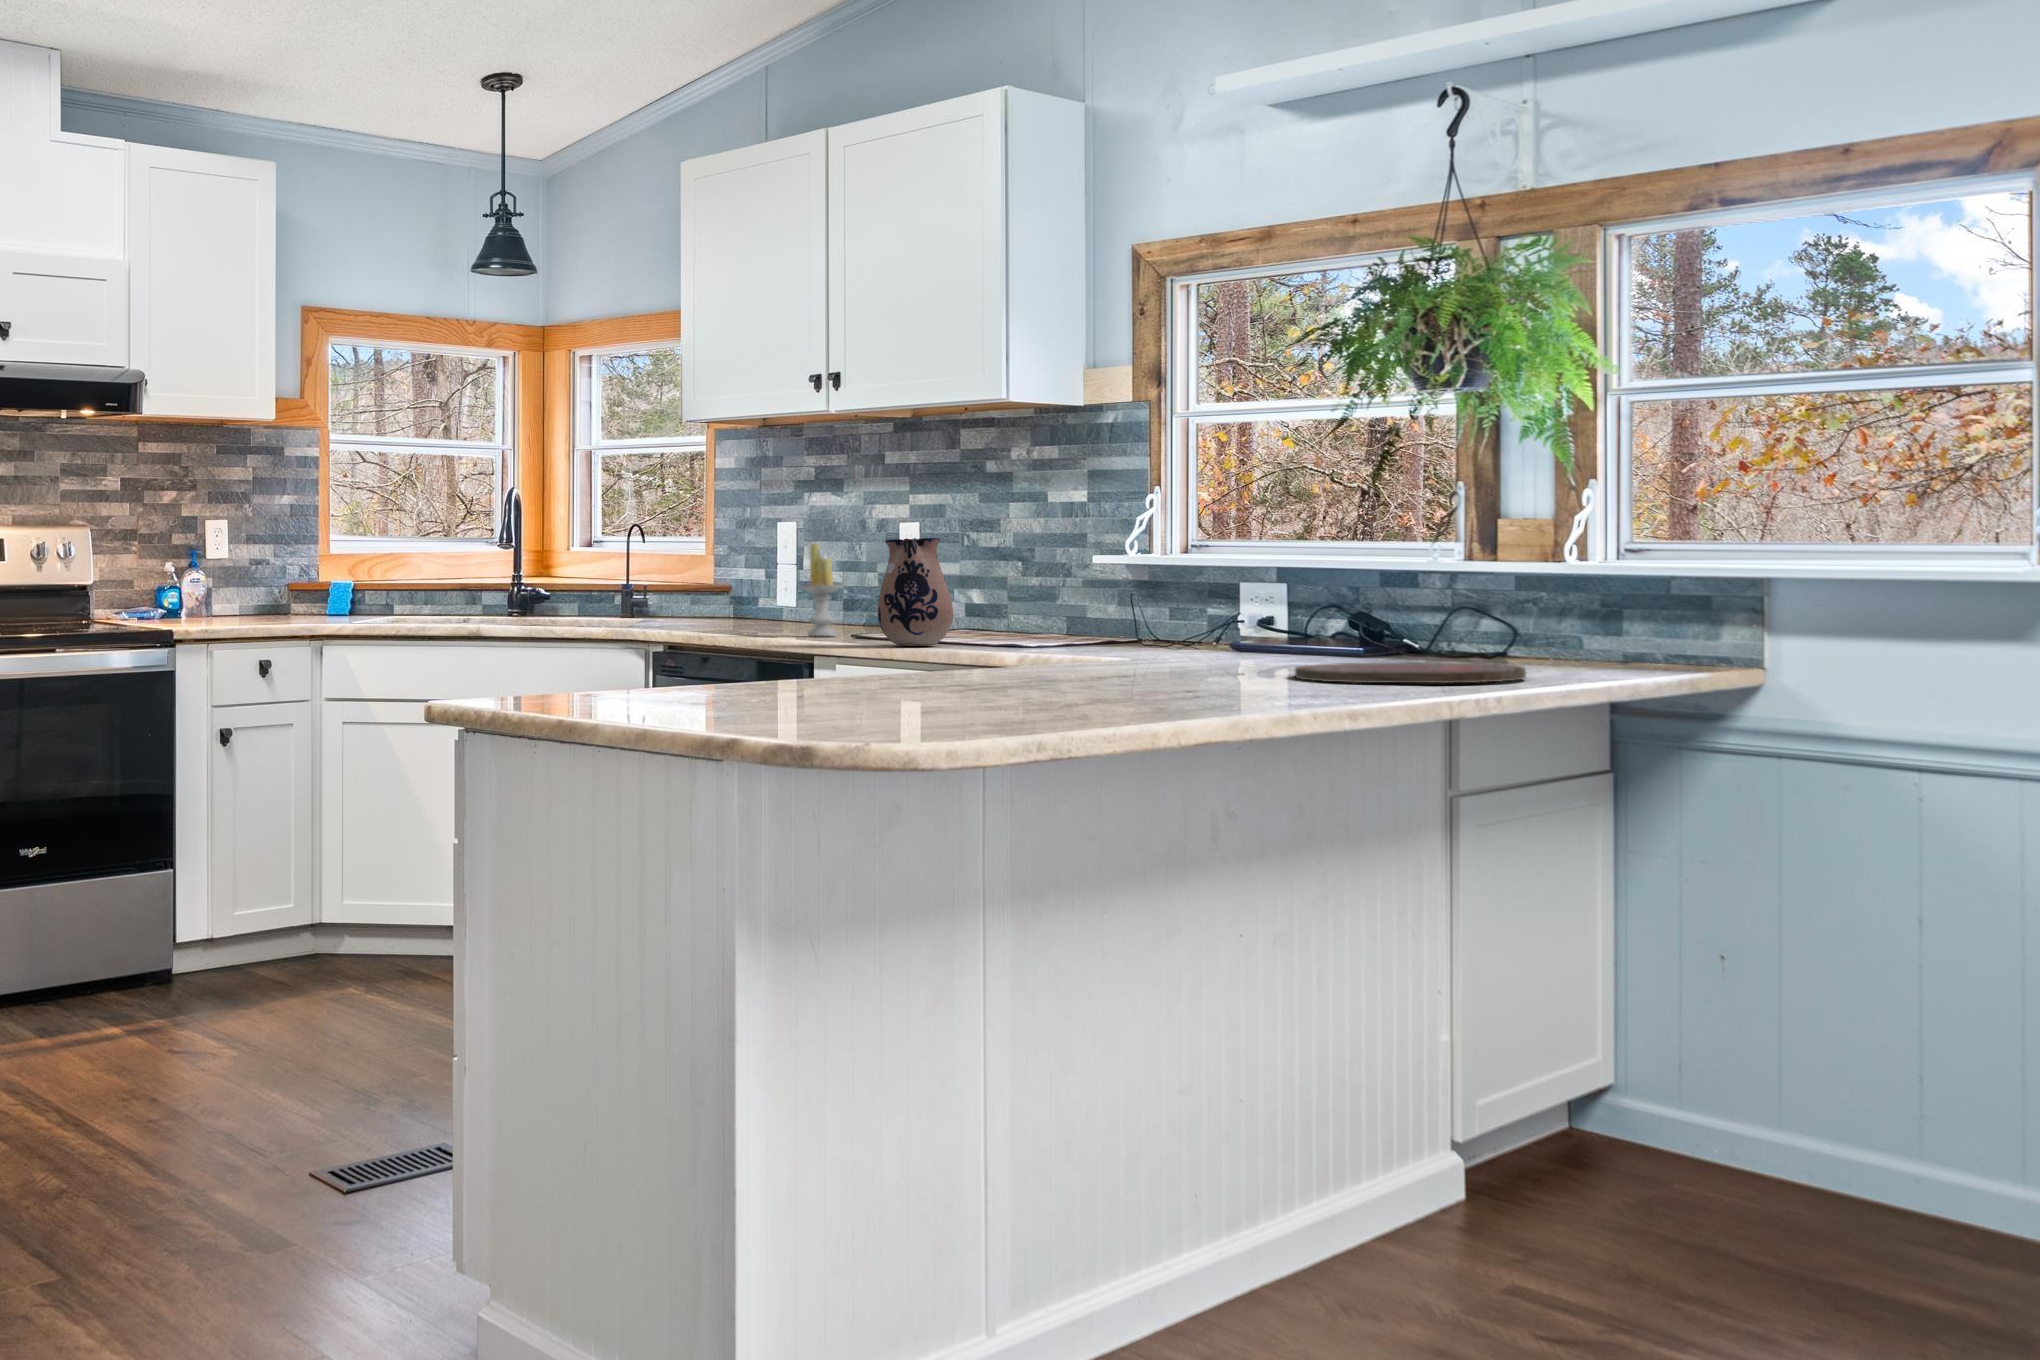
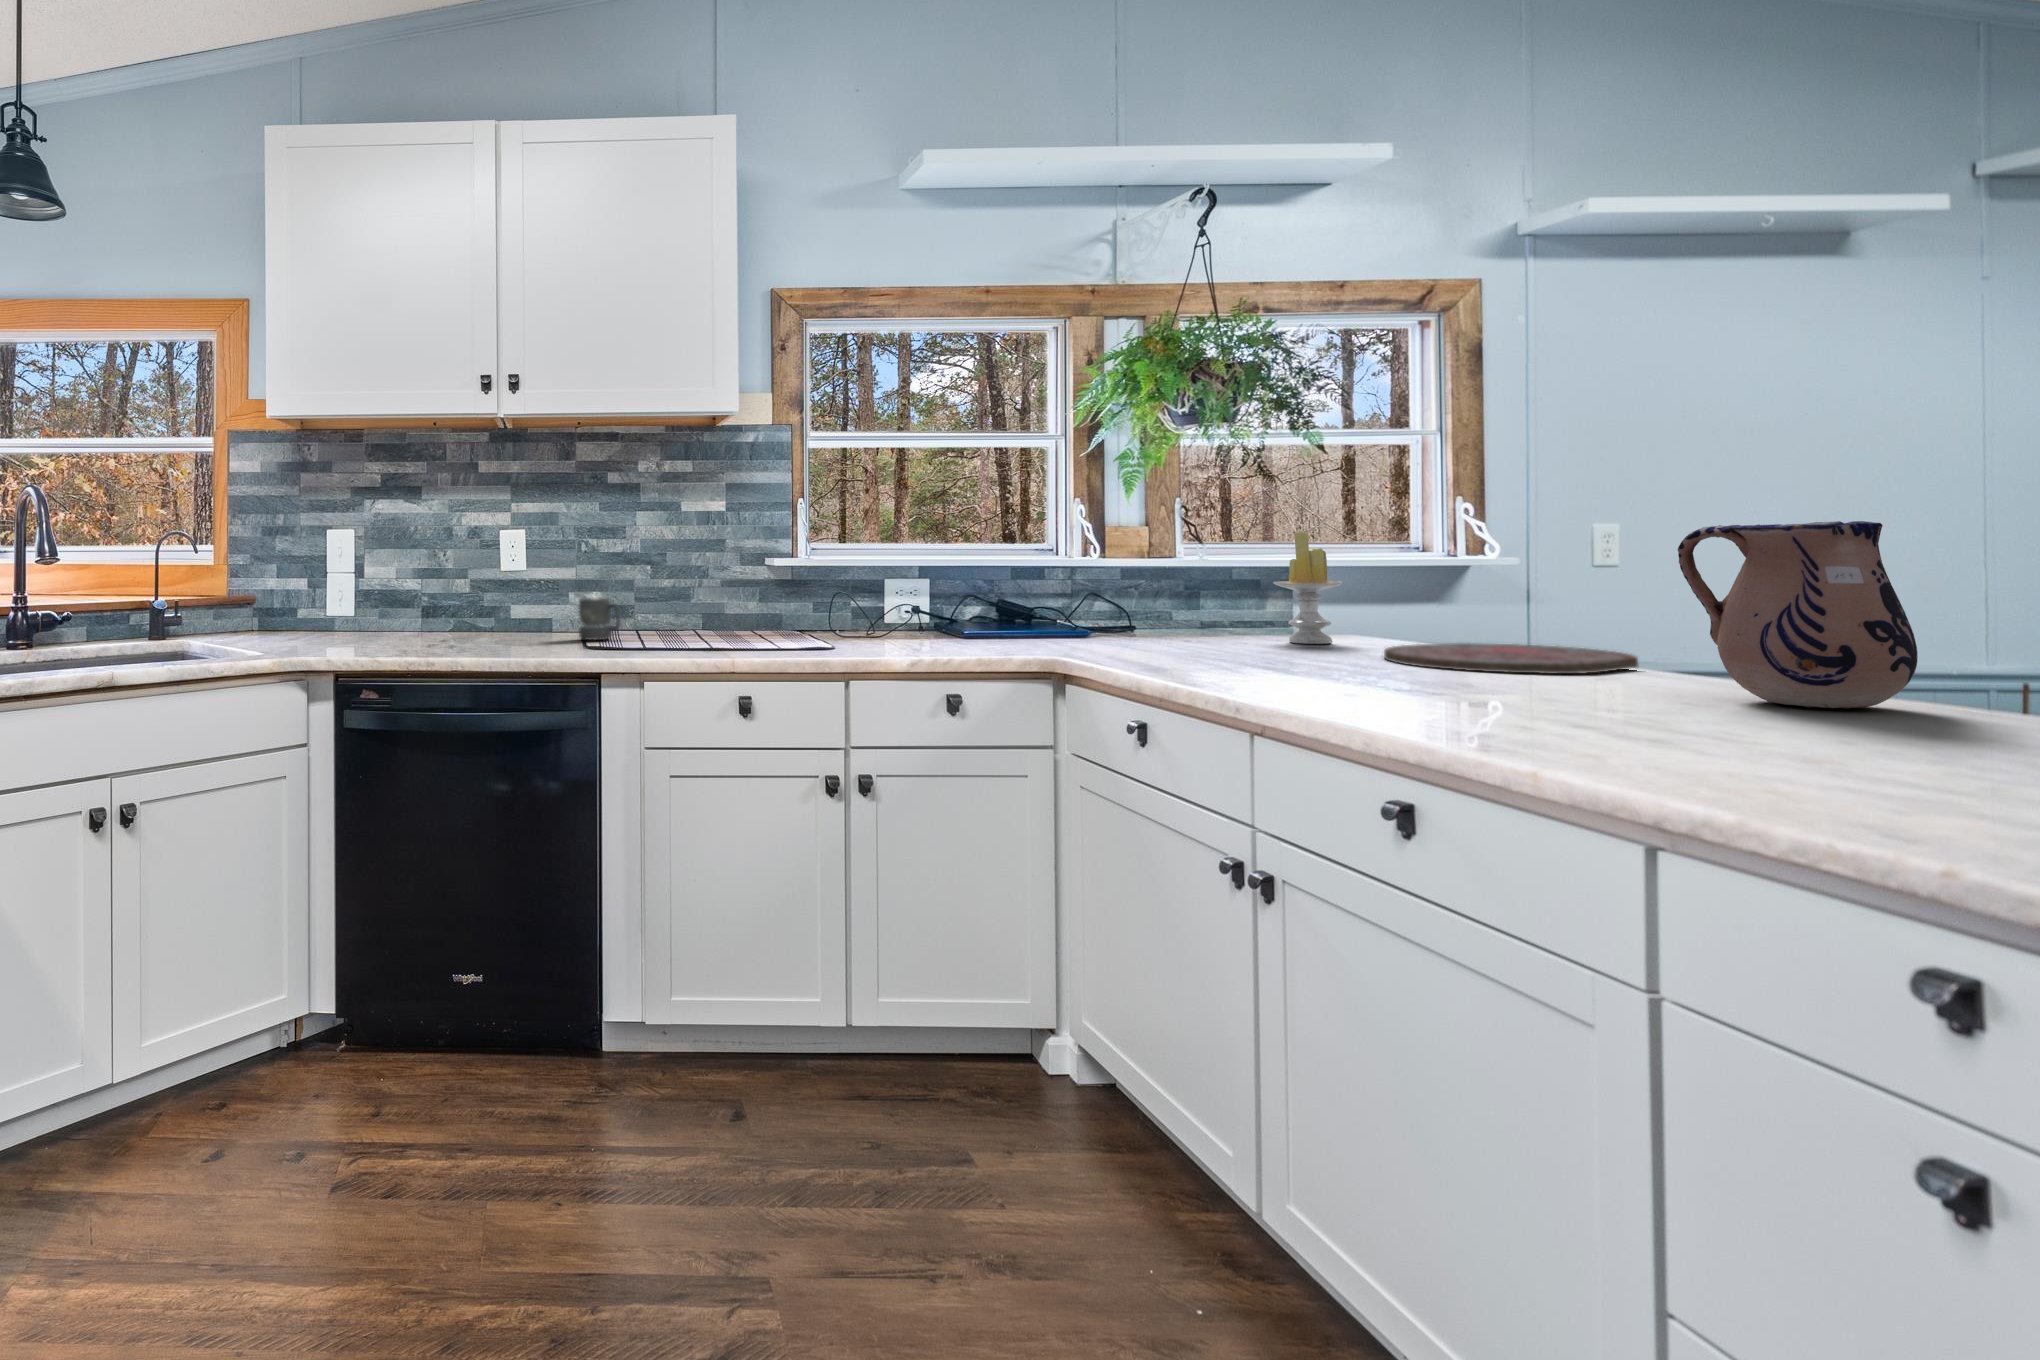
ceramic pitcher: present [878,538,953,645] -> present [1678,521,1917,709]
candle: present [800,543,844,636] -> present [1273,531,1342,644]
mug: none [952,593,987,637] -> present [579,598,621,640]

